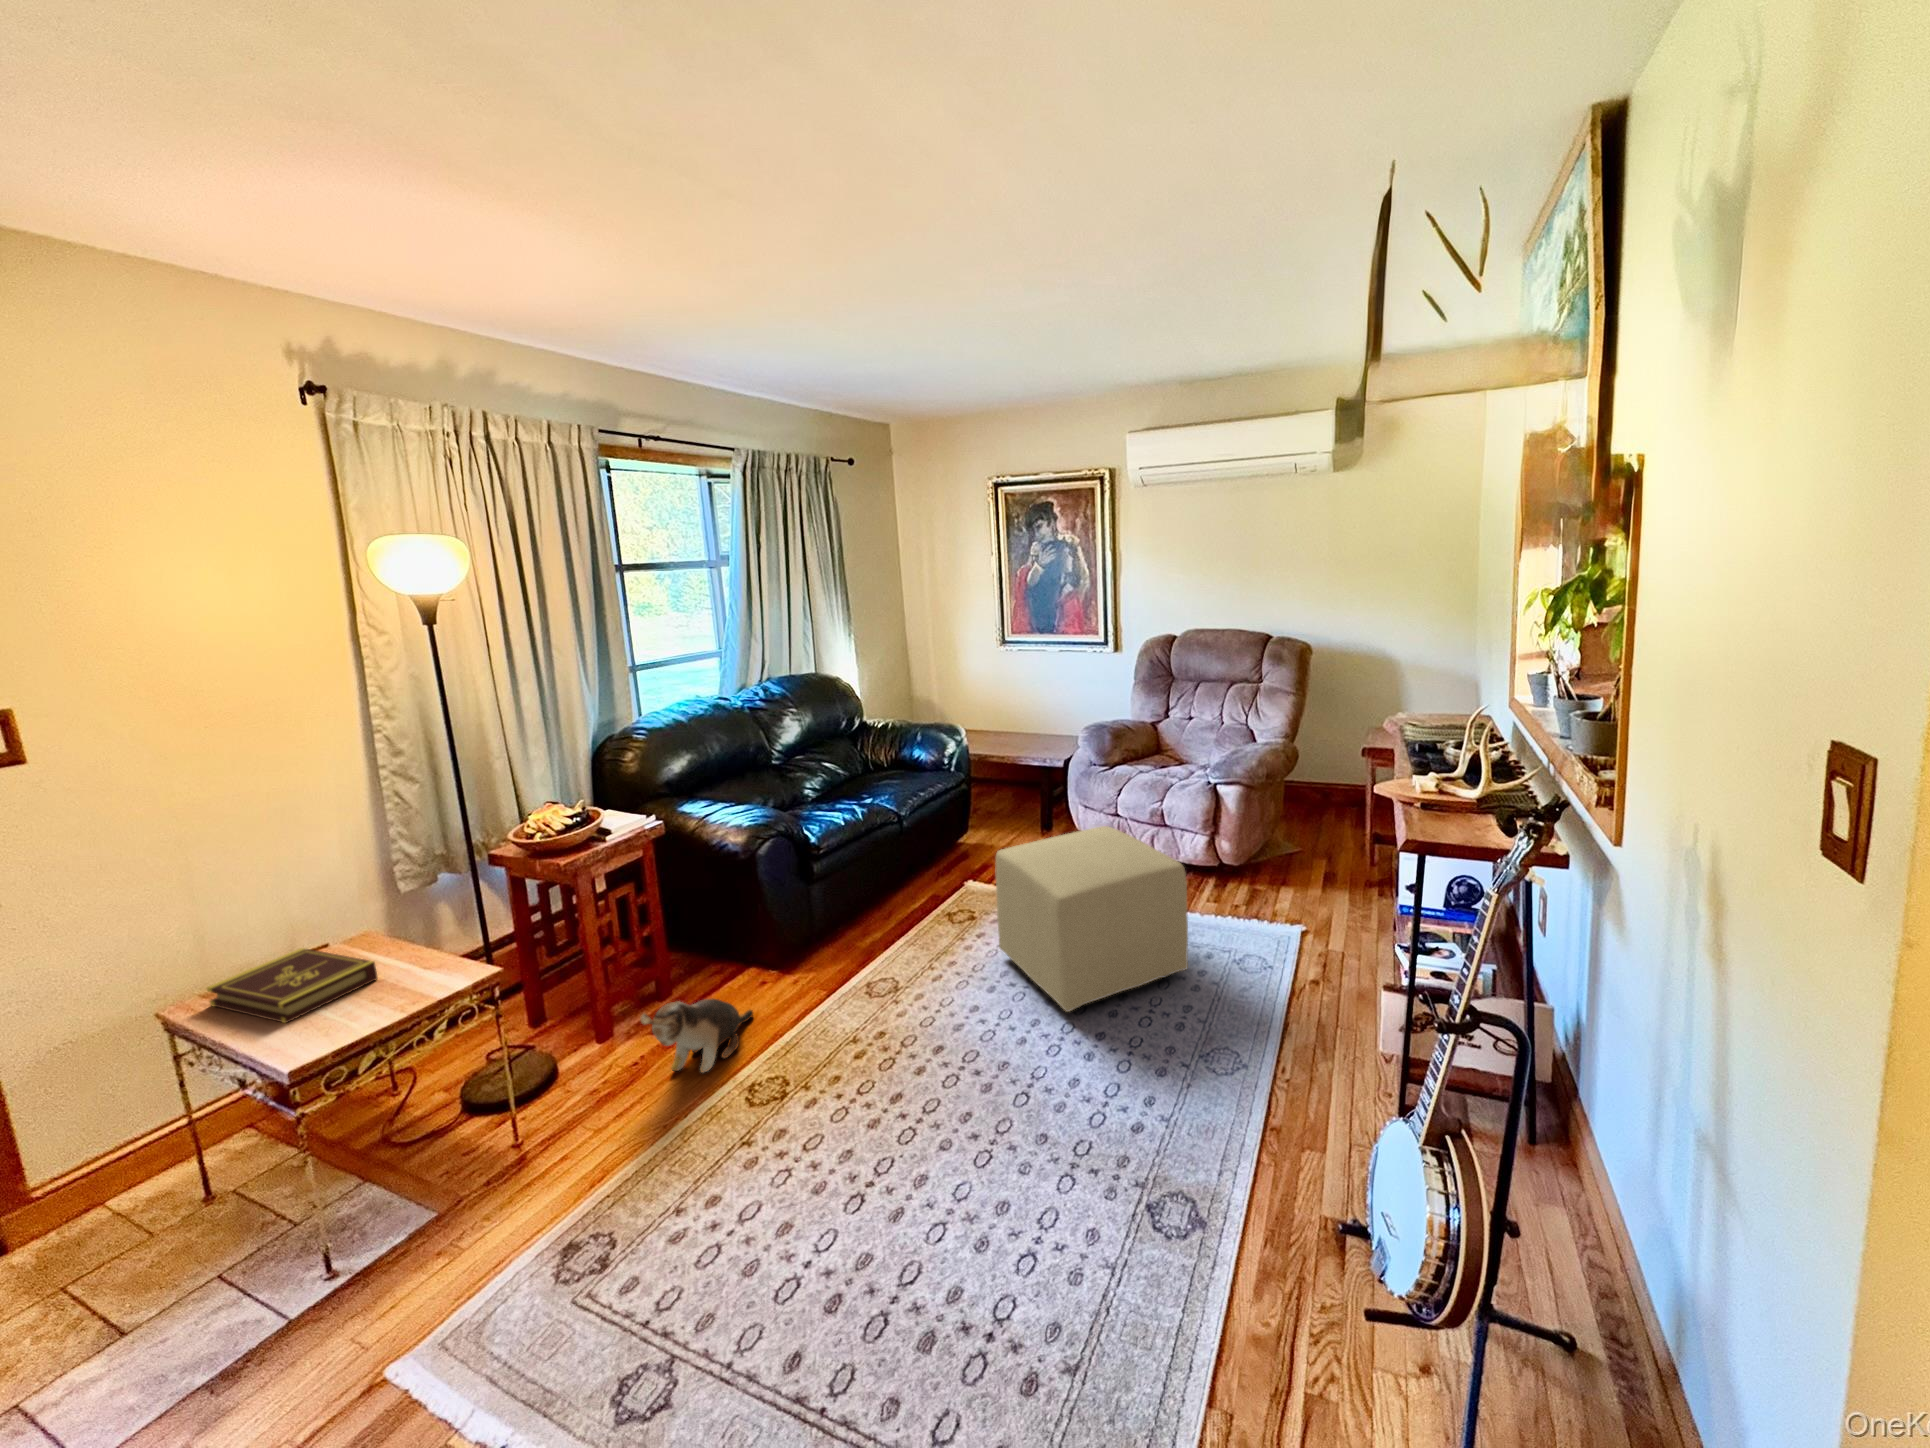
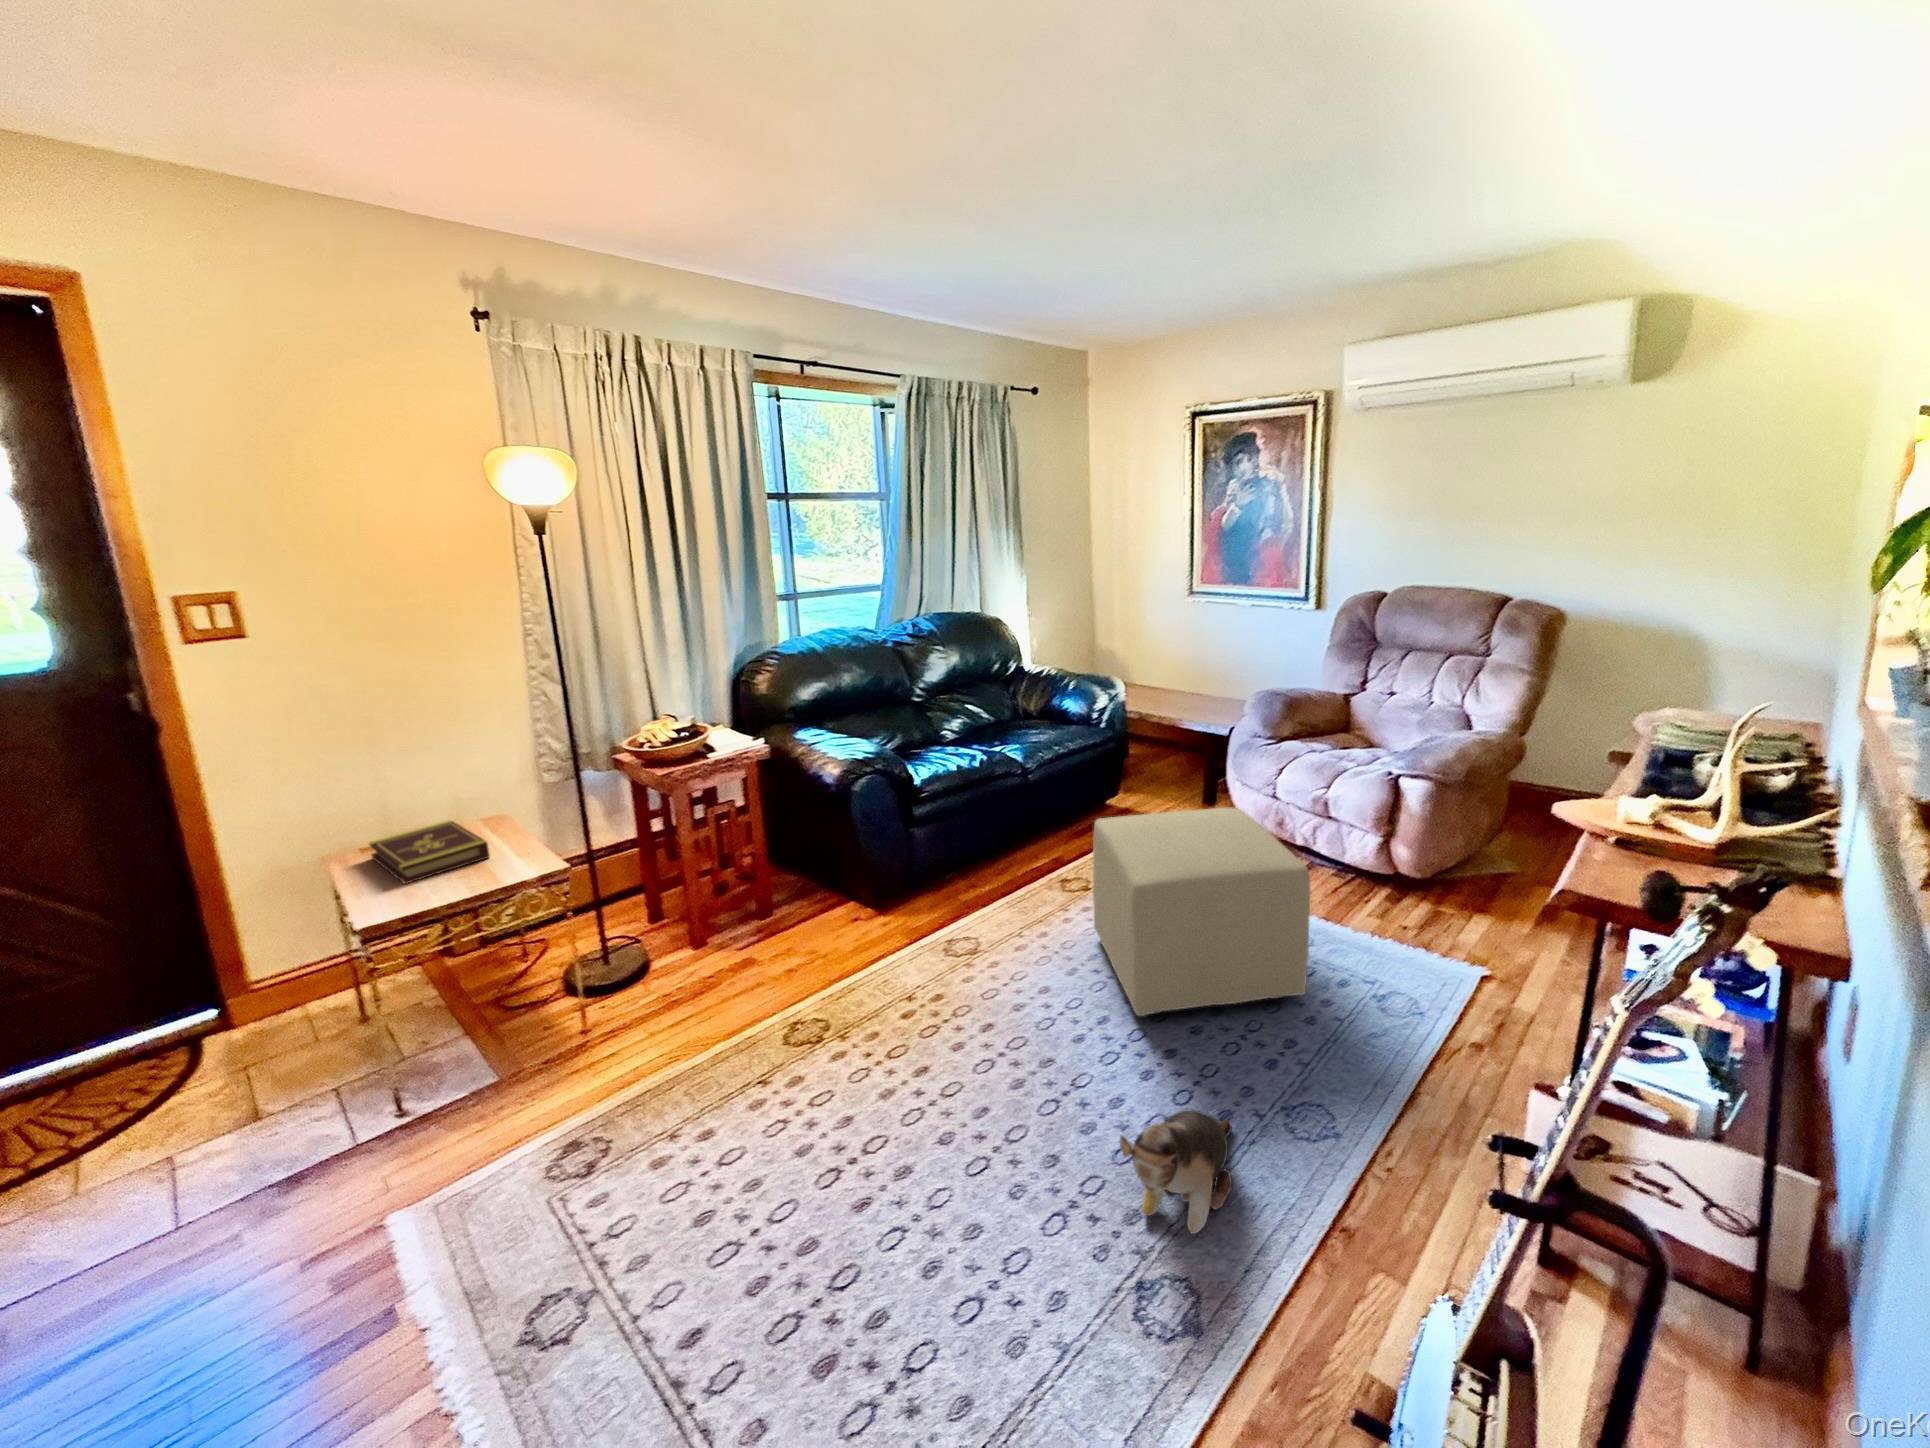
plush toy: present [640,998,753,1072] -> present [1120,1110,1232,1234]

